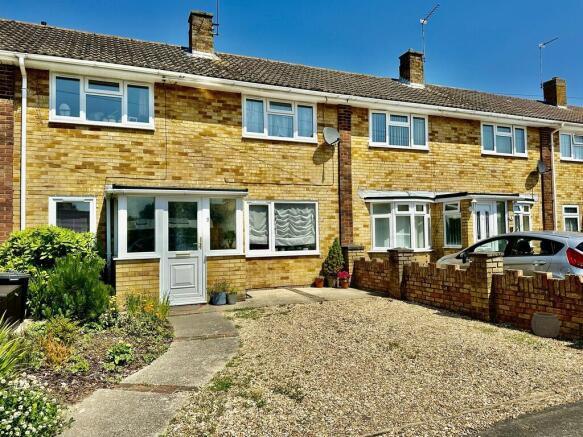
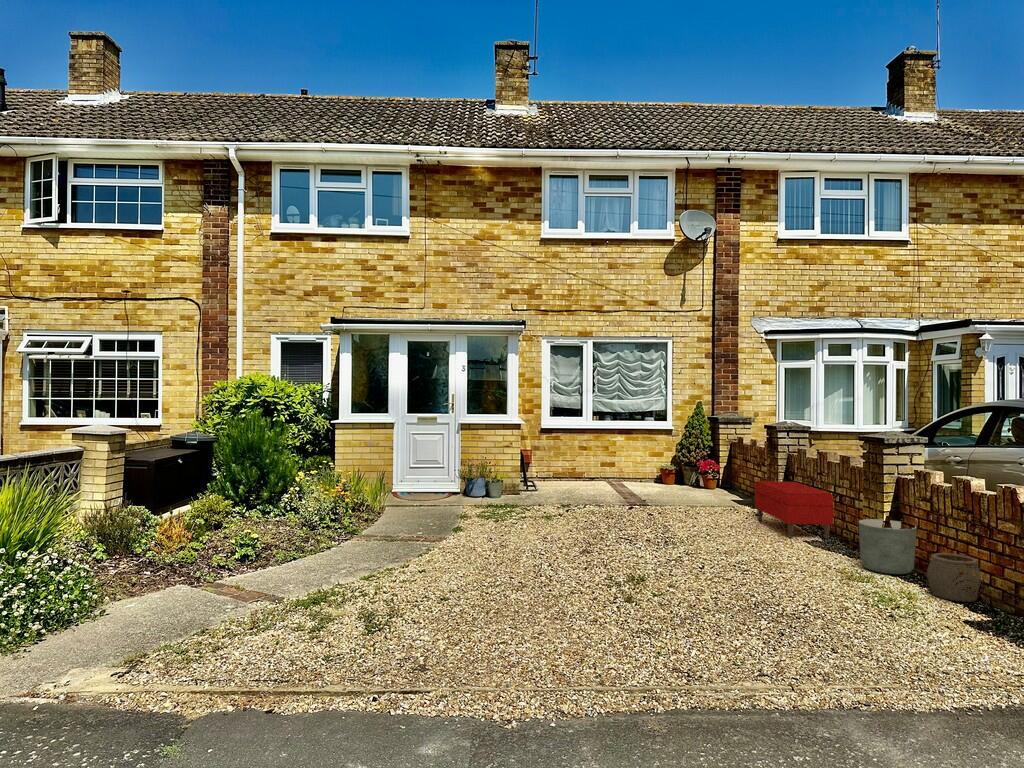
bench: none [396,280,449,312] -> present [755,481,834,539]
planter: none [481,298,512,327] -> present [859,519,917,574]

